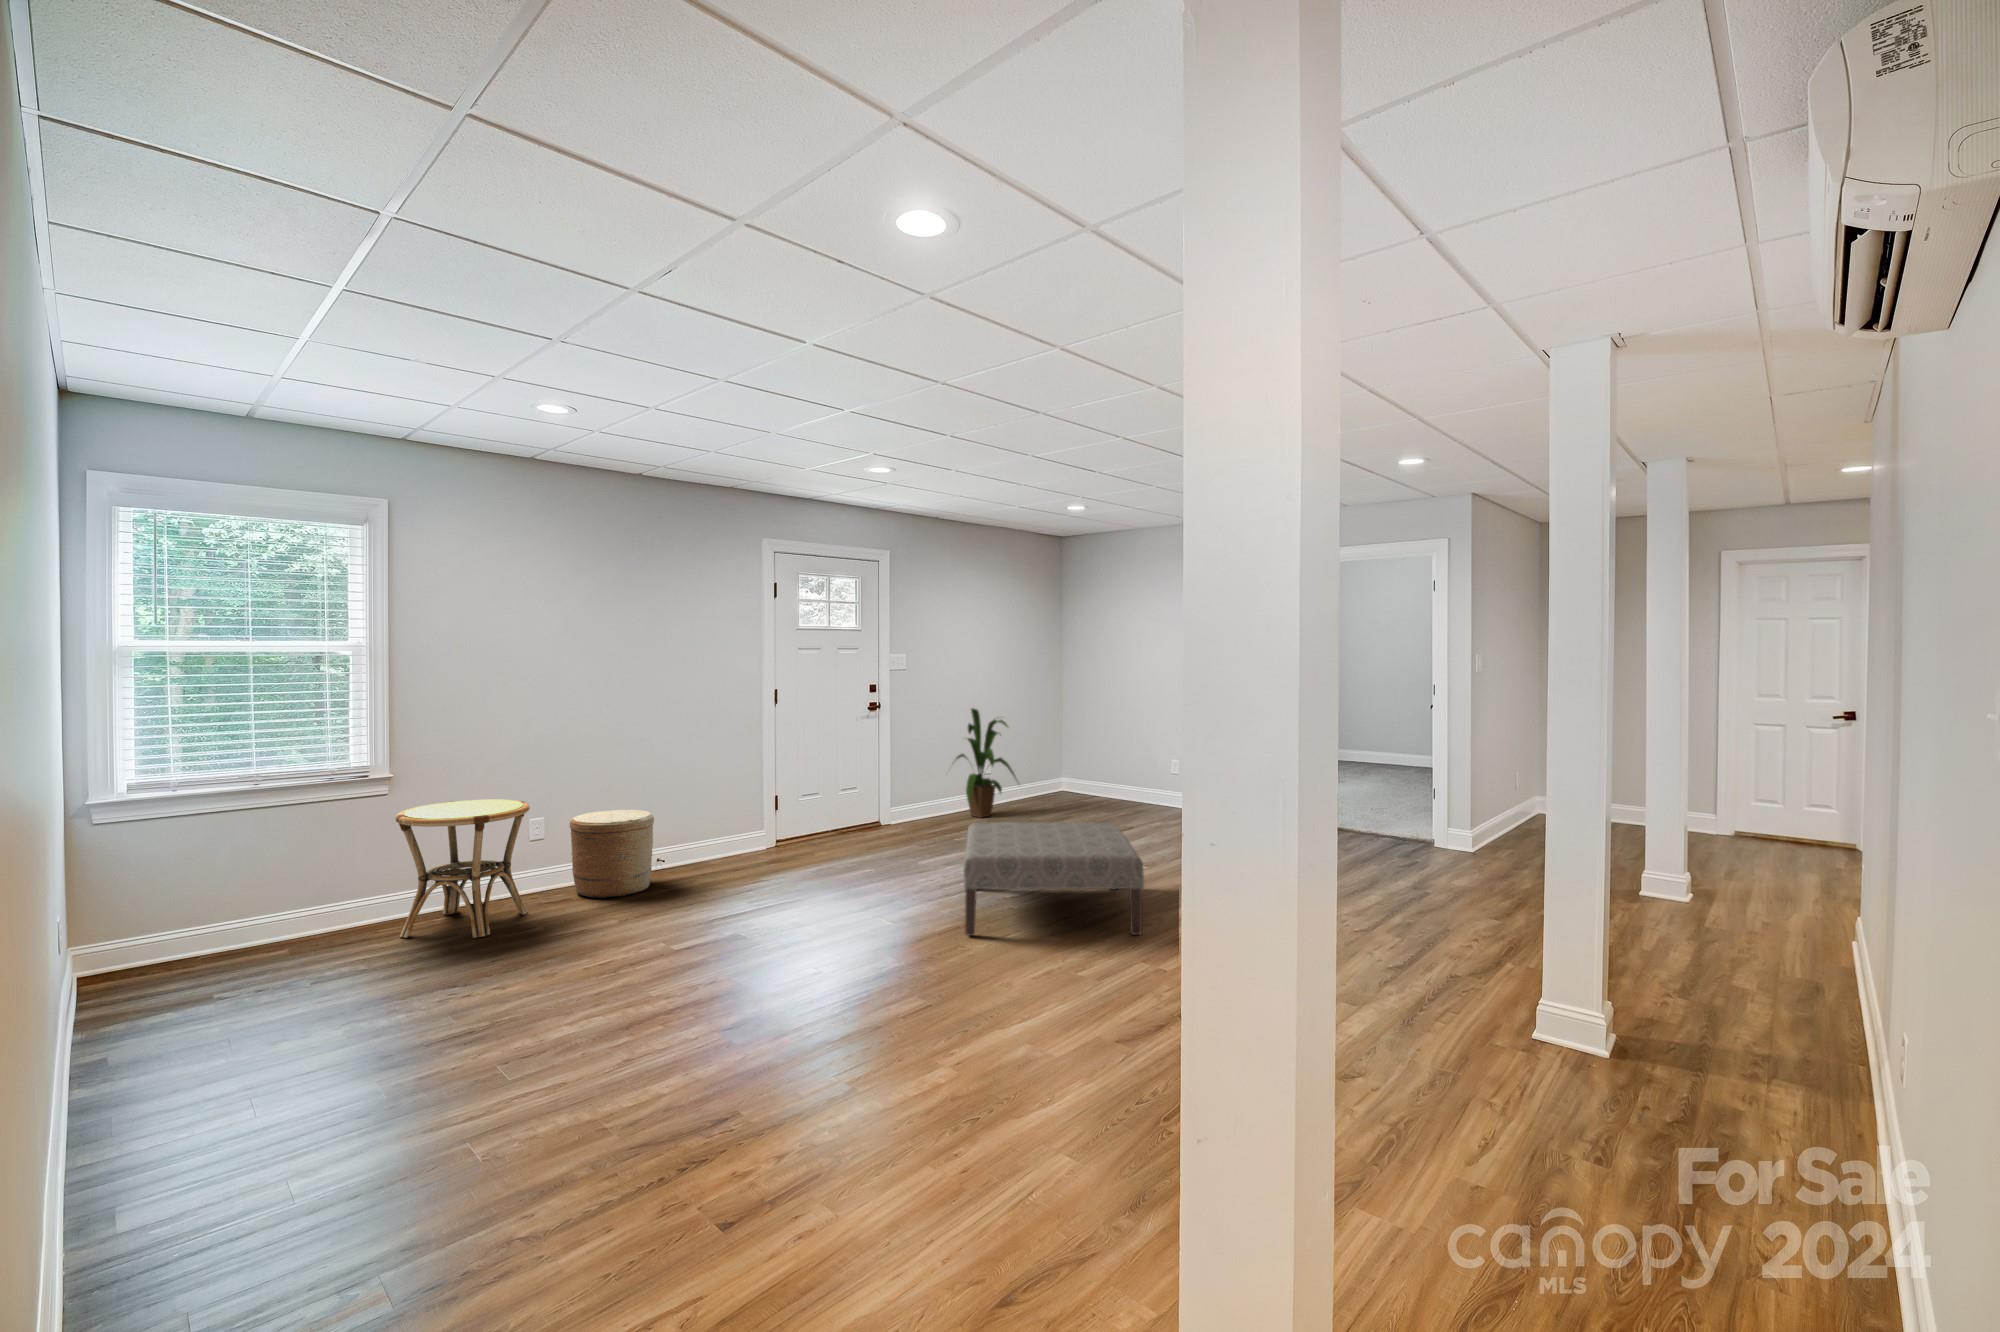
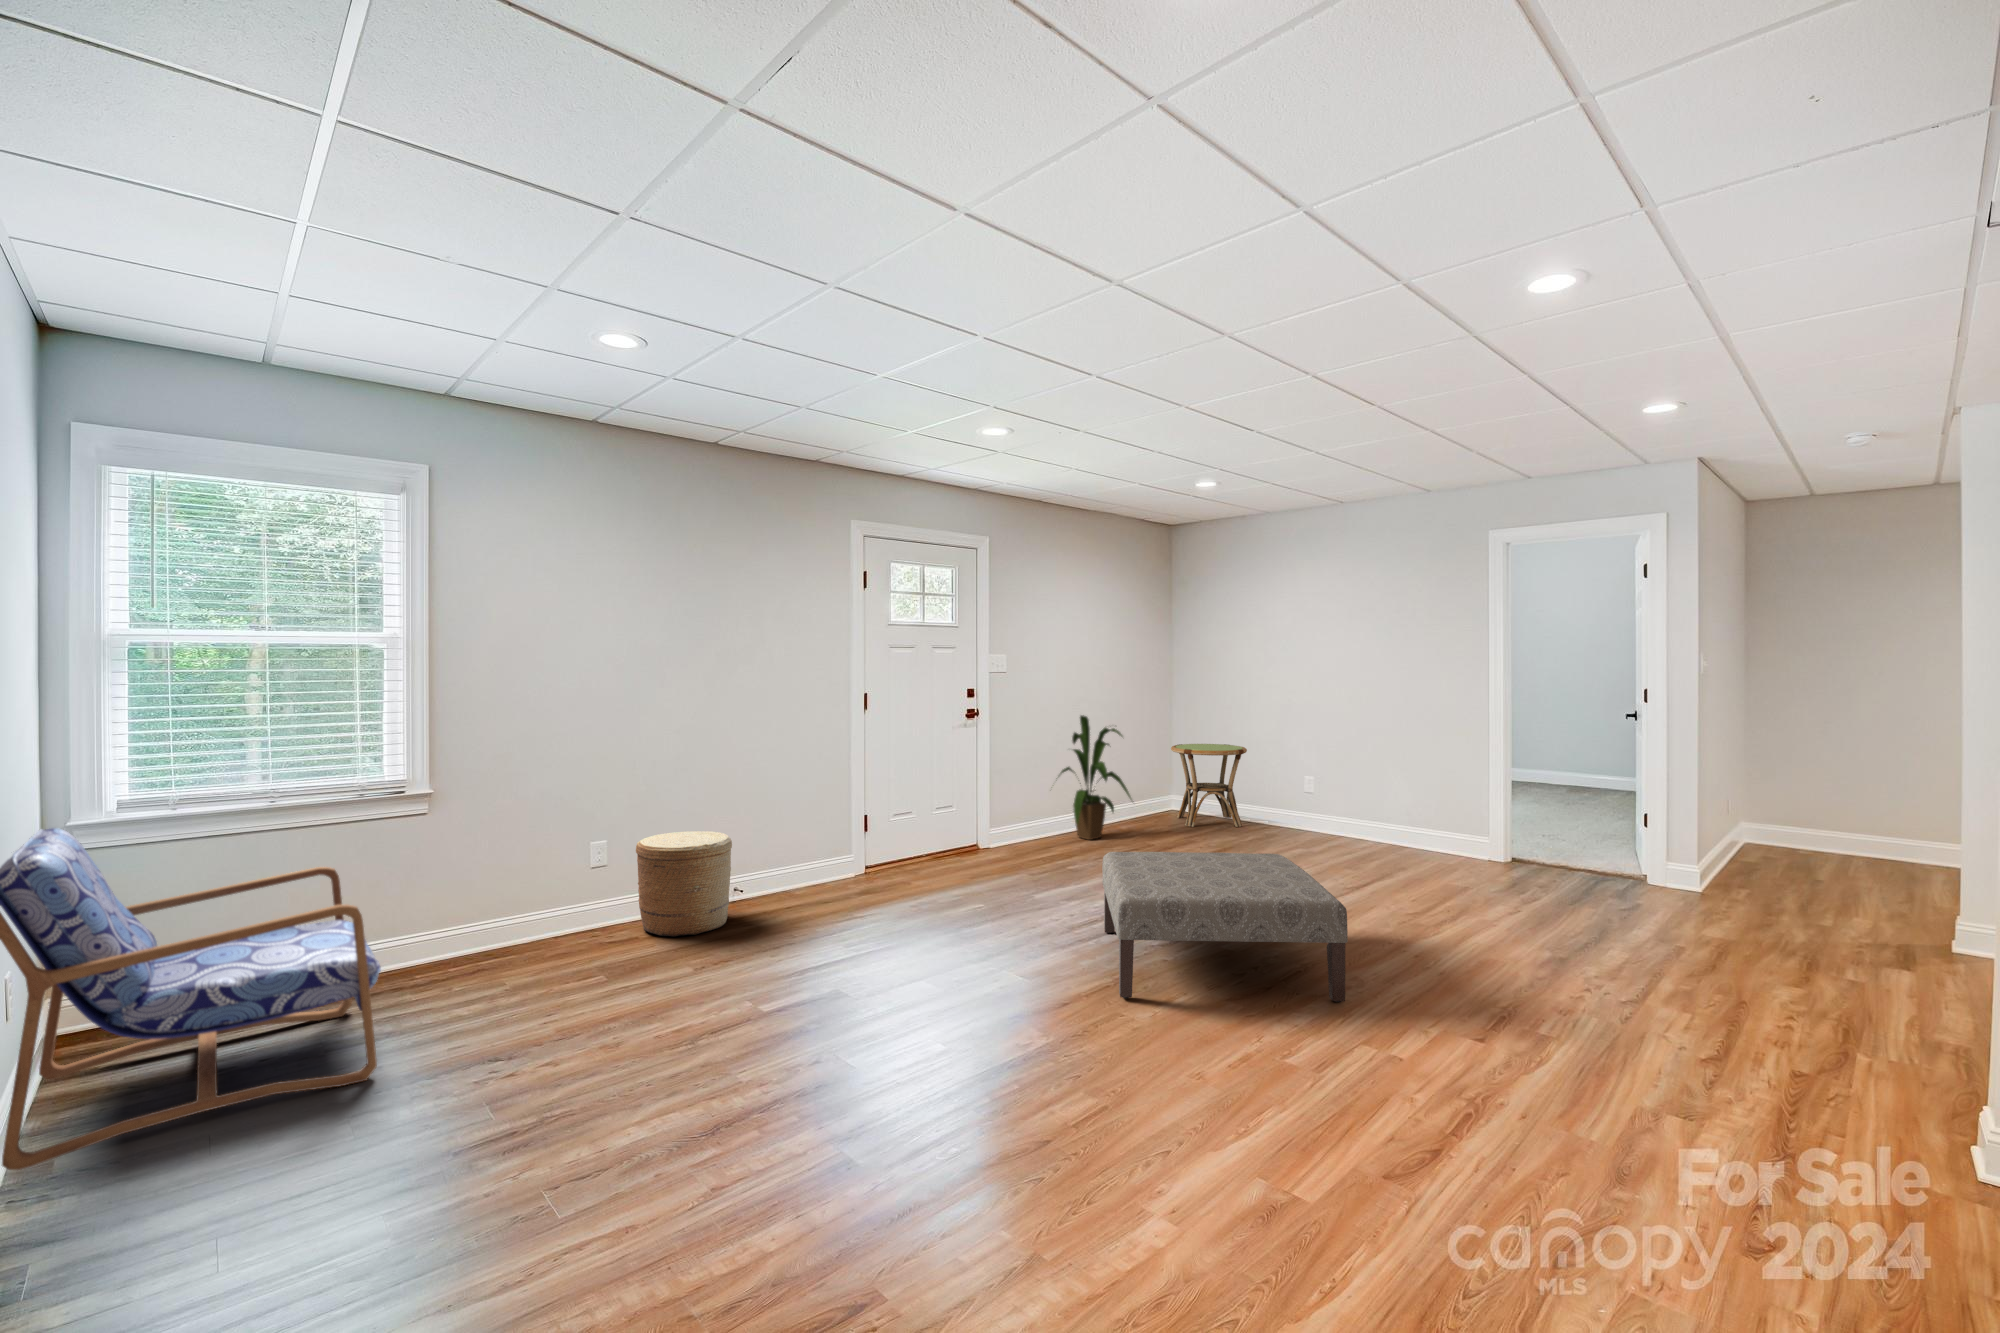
side table: present [395,800,530,938] -> present [1171,744,1247,827]
armchair: none [39,805,359,1064] -> present [0,828,381,1170]

